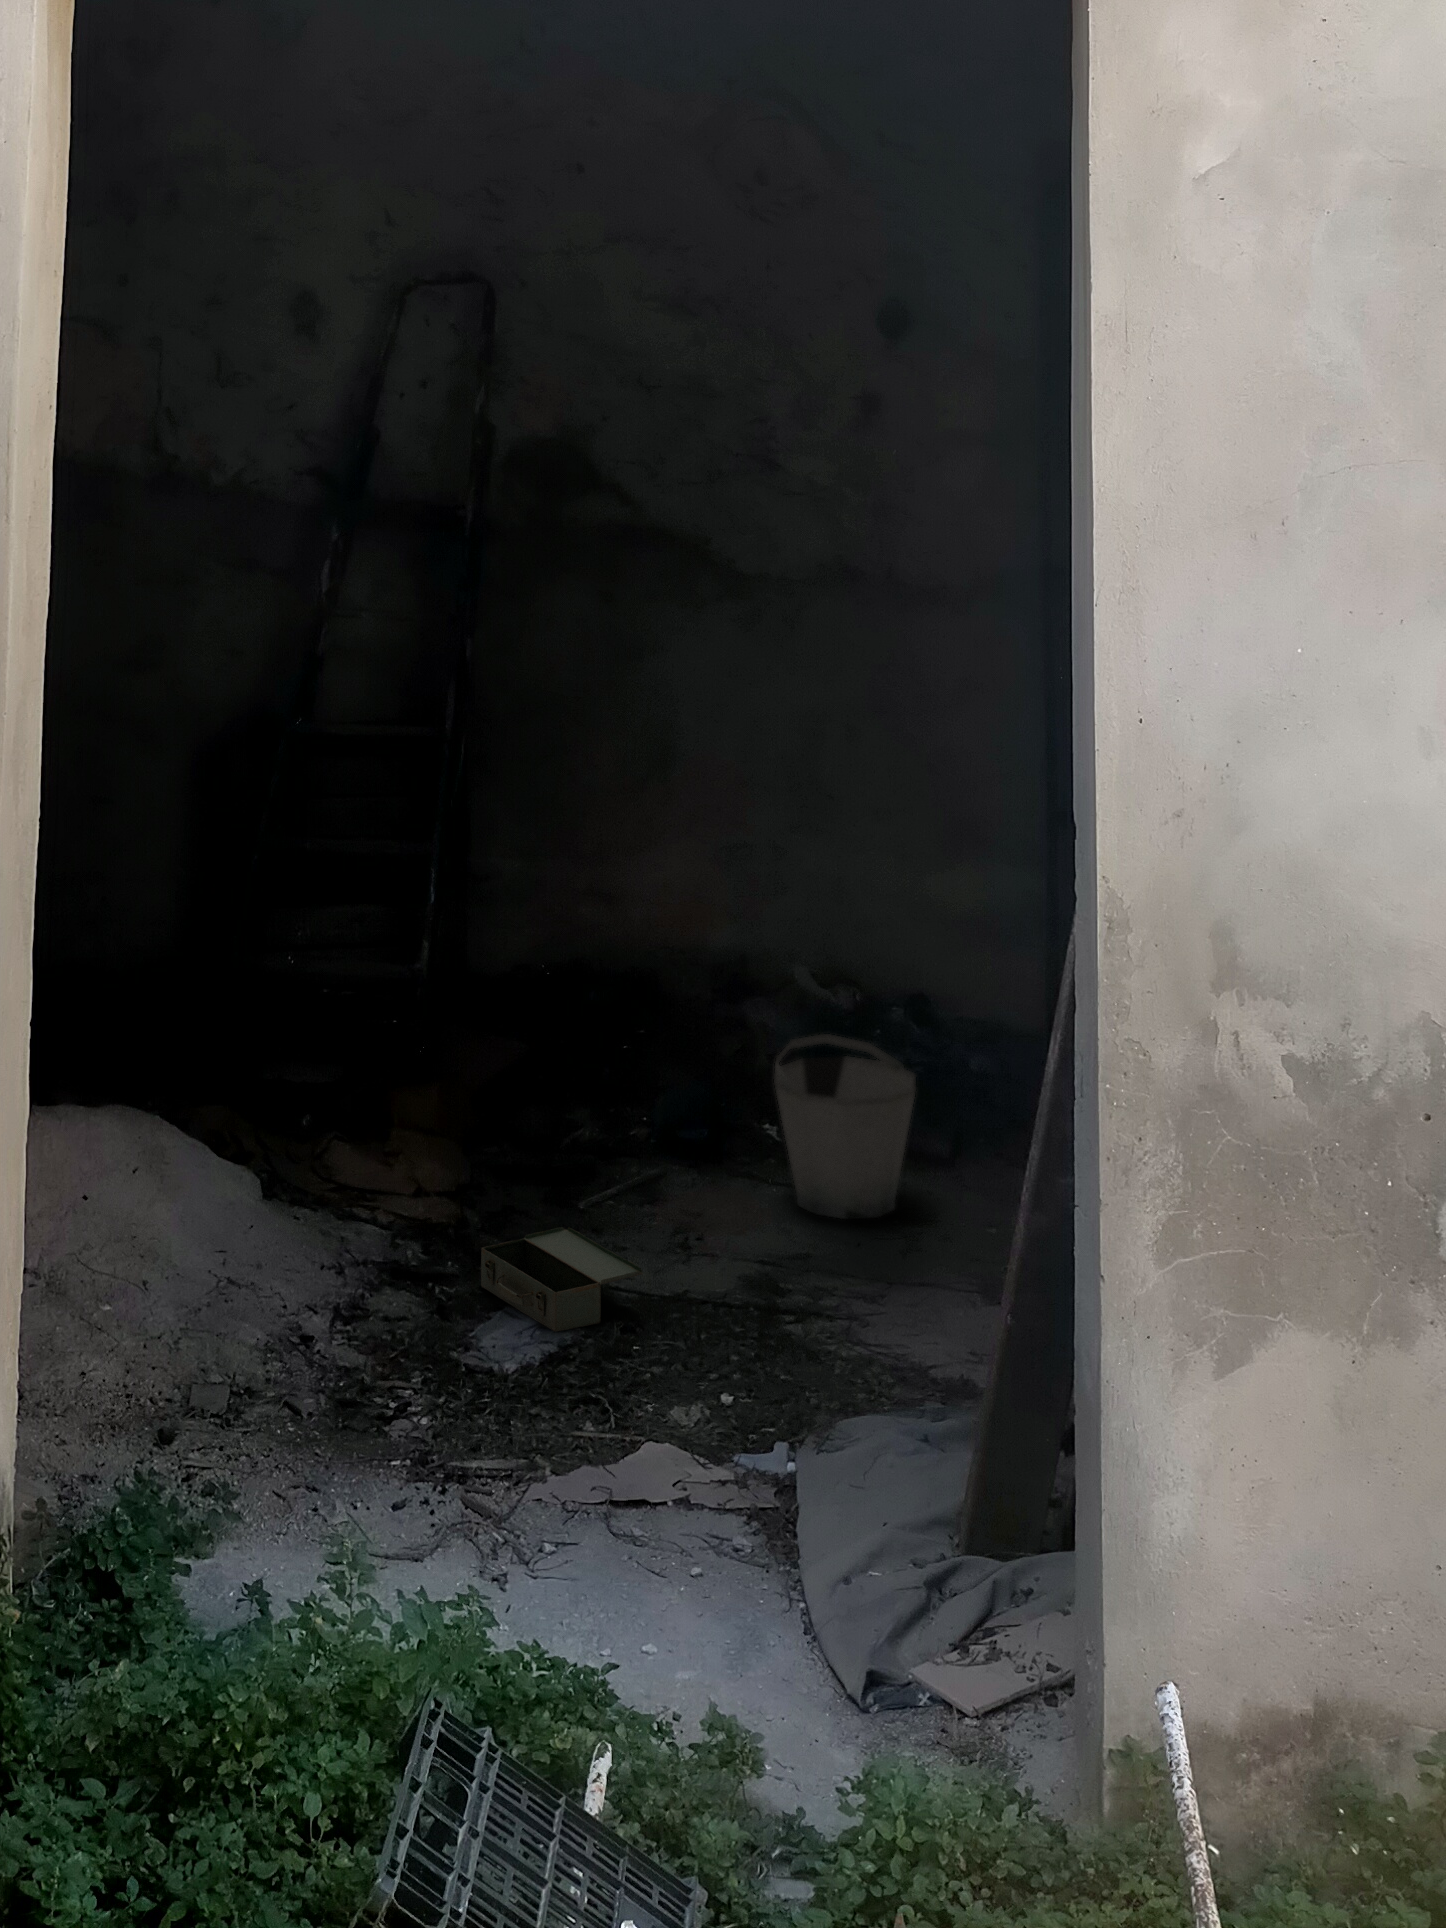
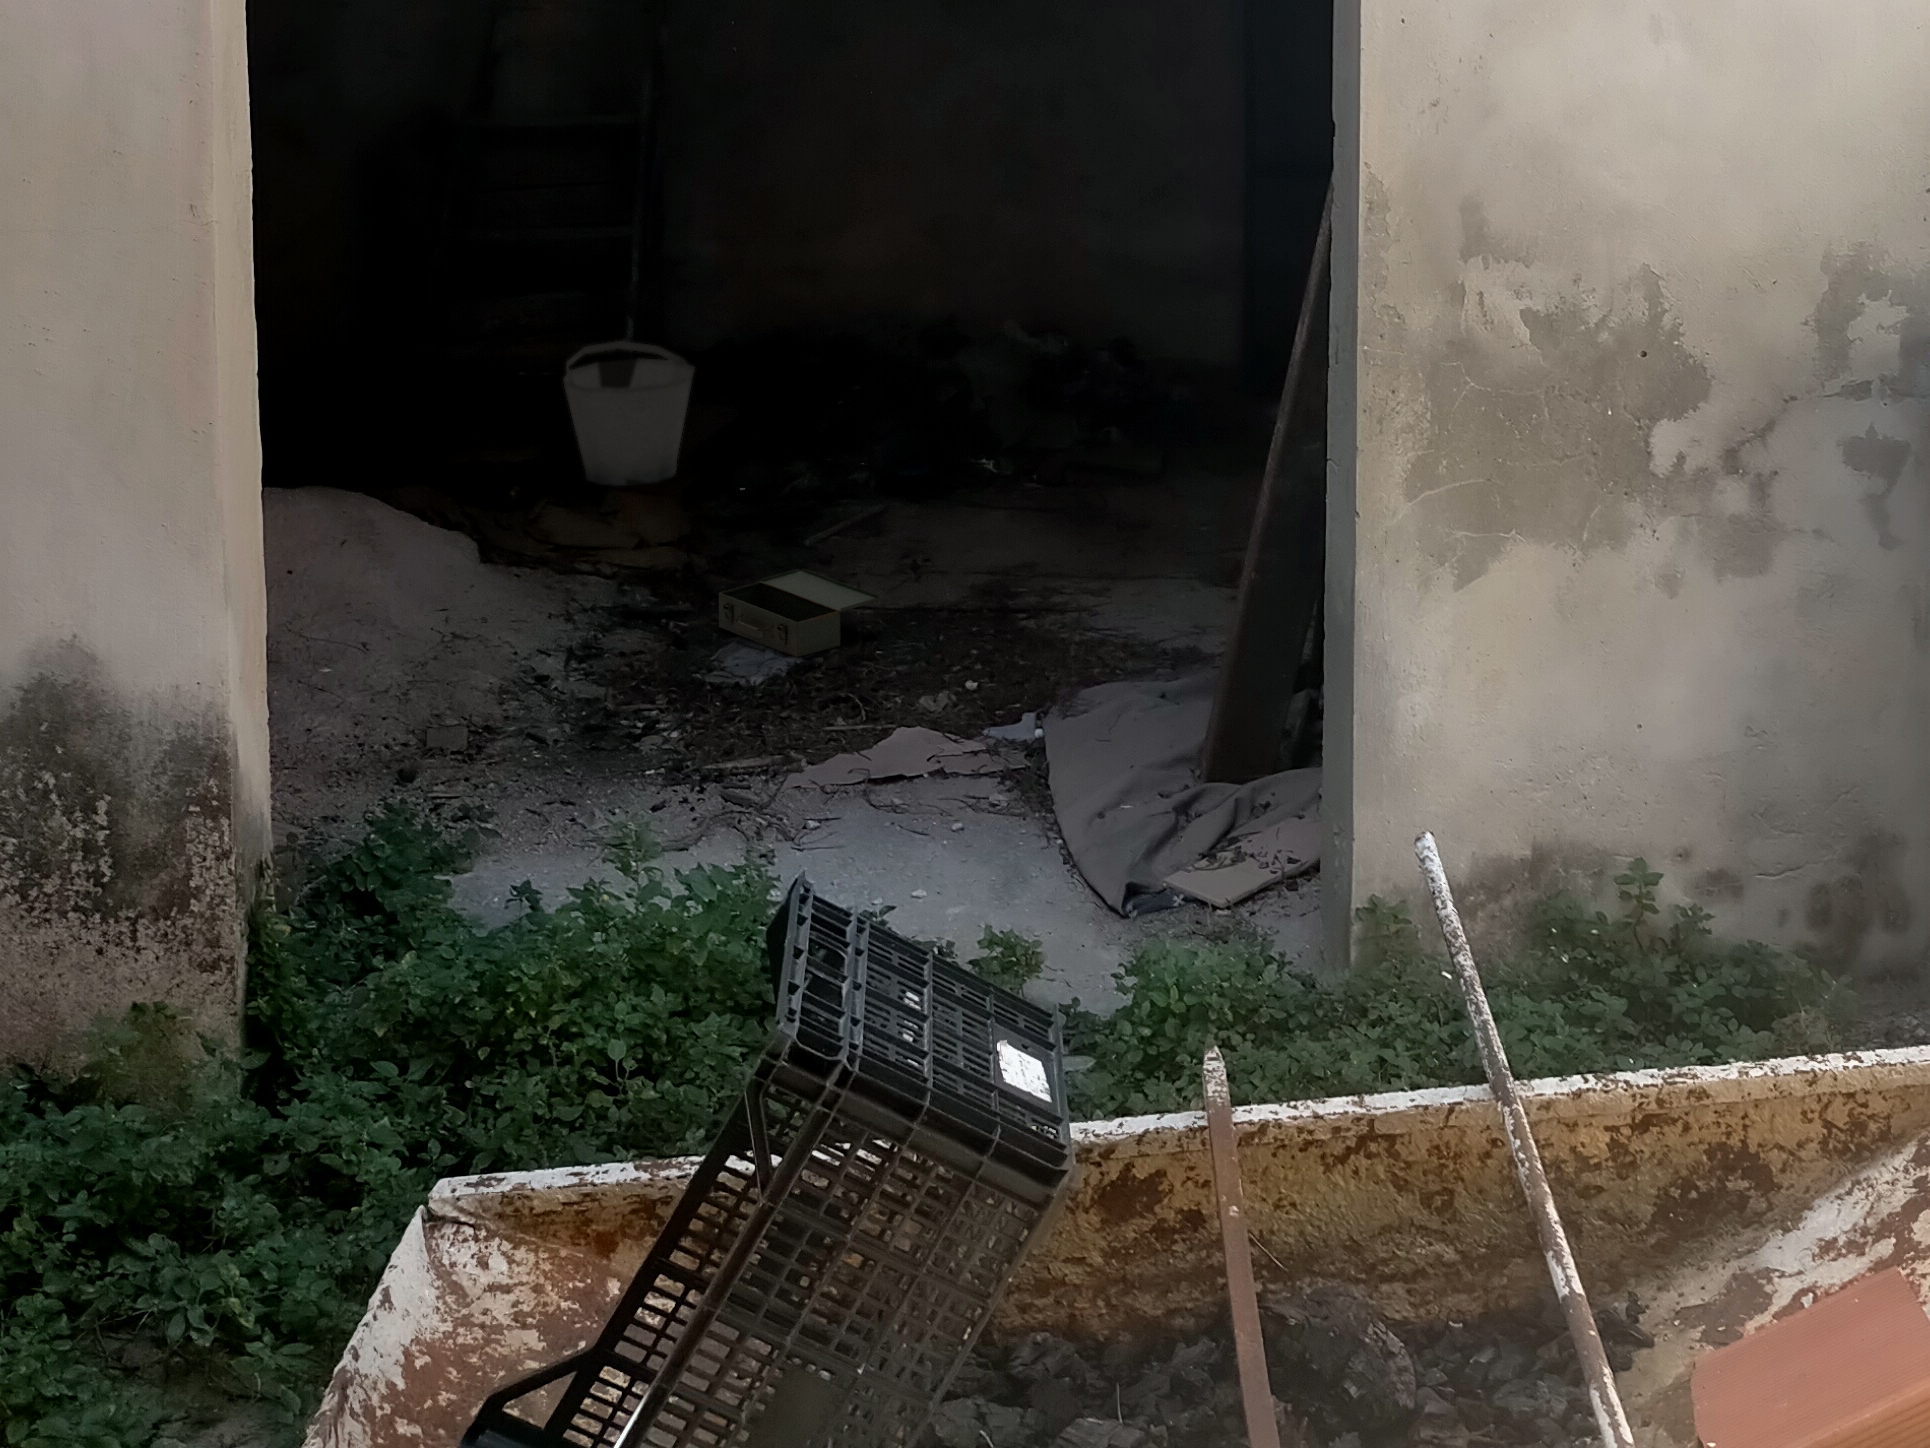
bucket: present [774,1034,916,1219] -> present [563,341,695,486]

